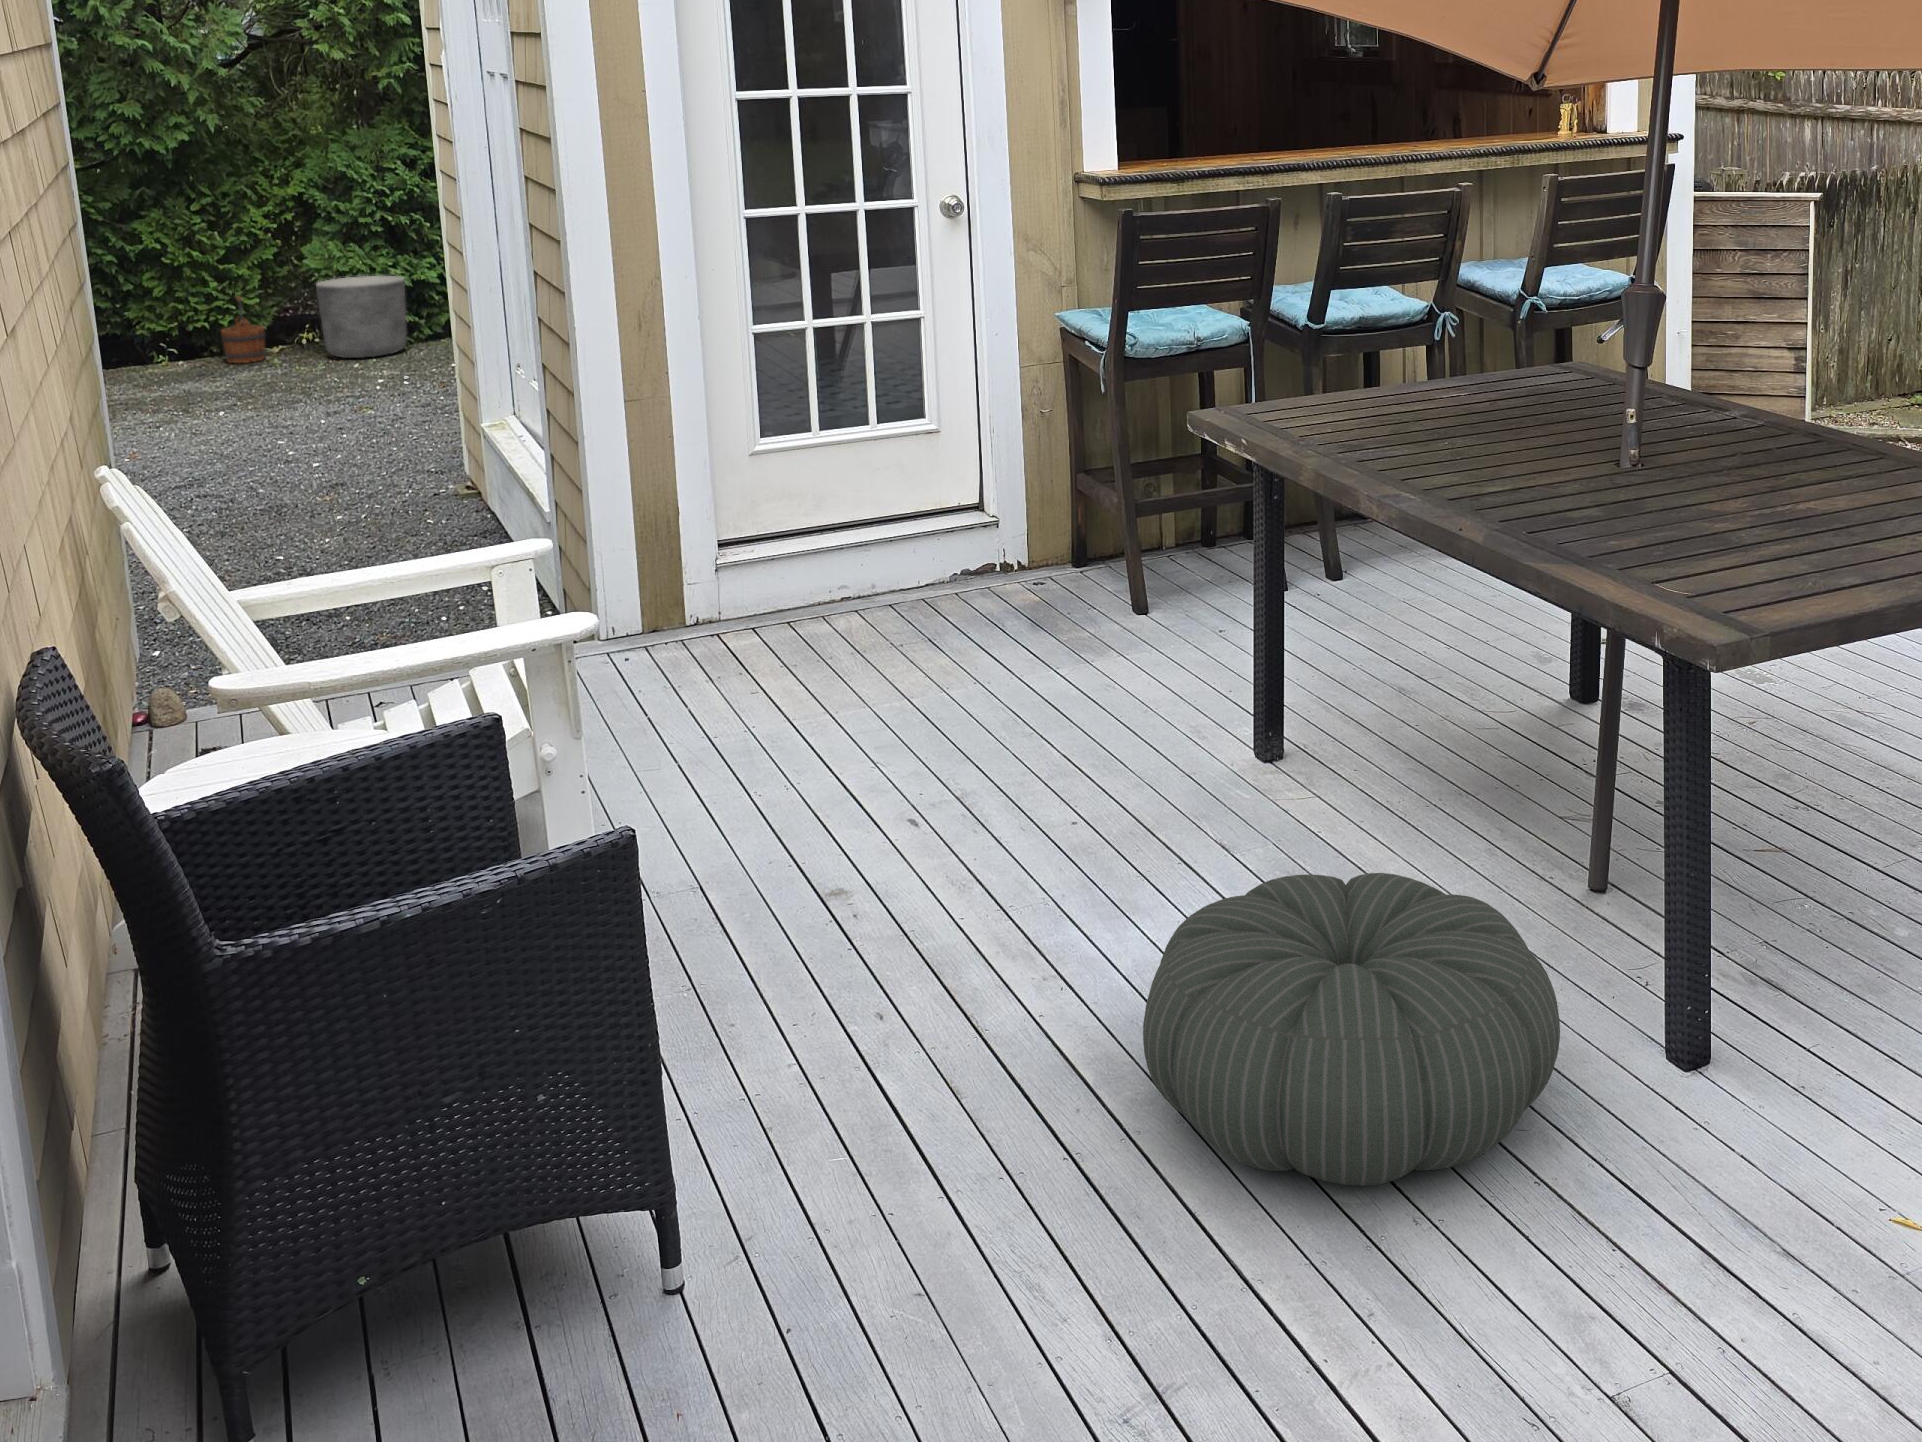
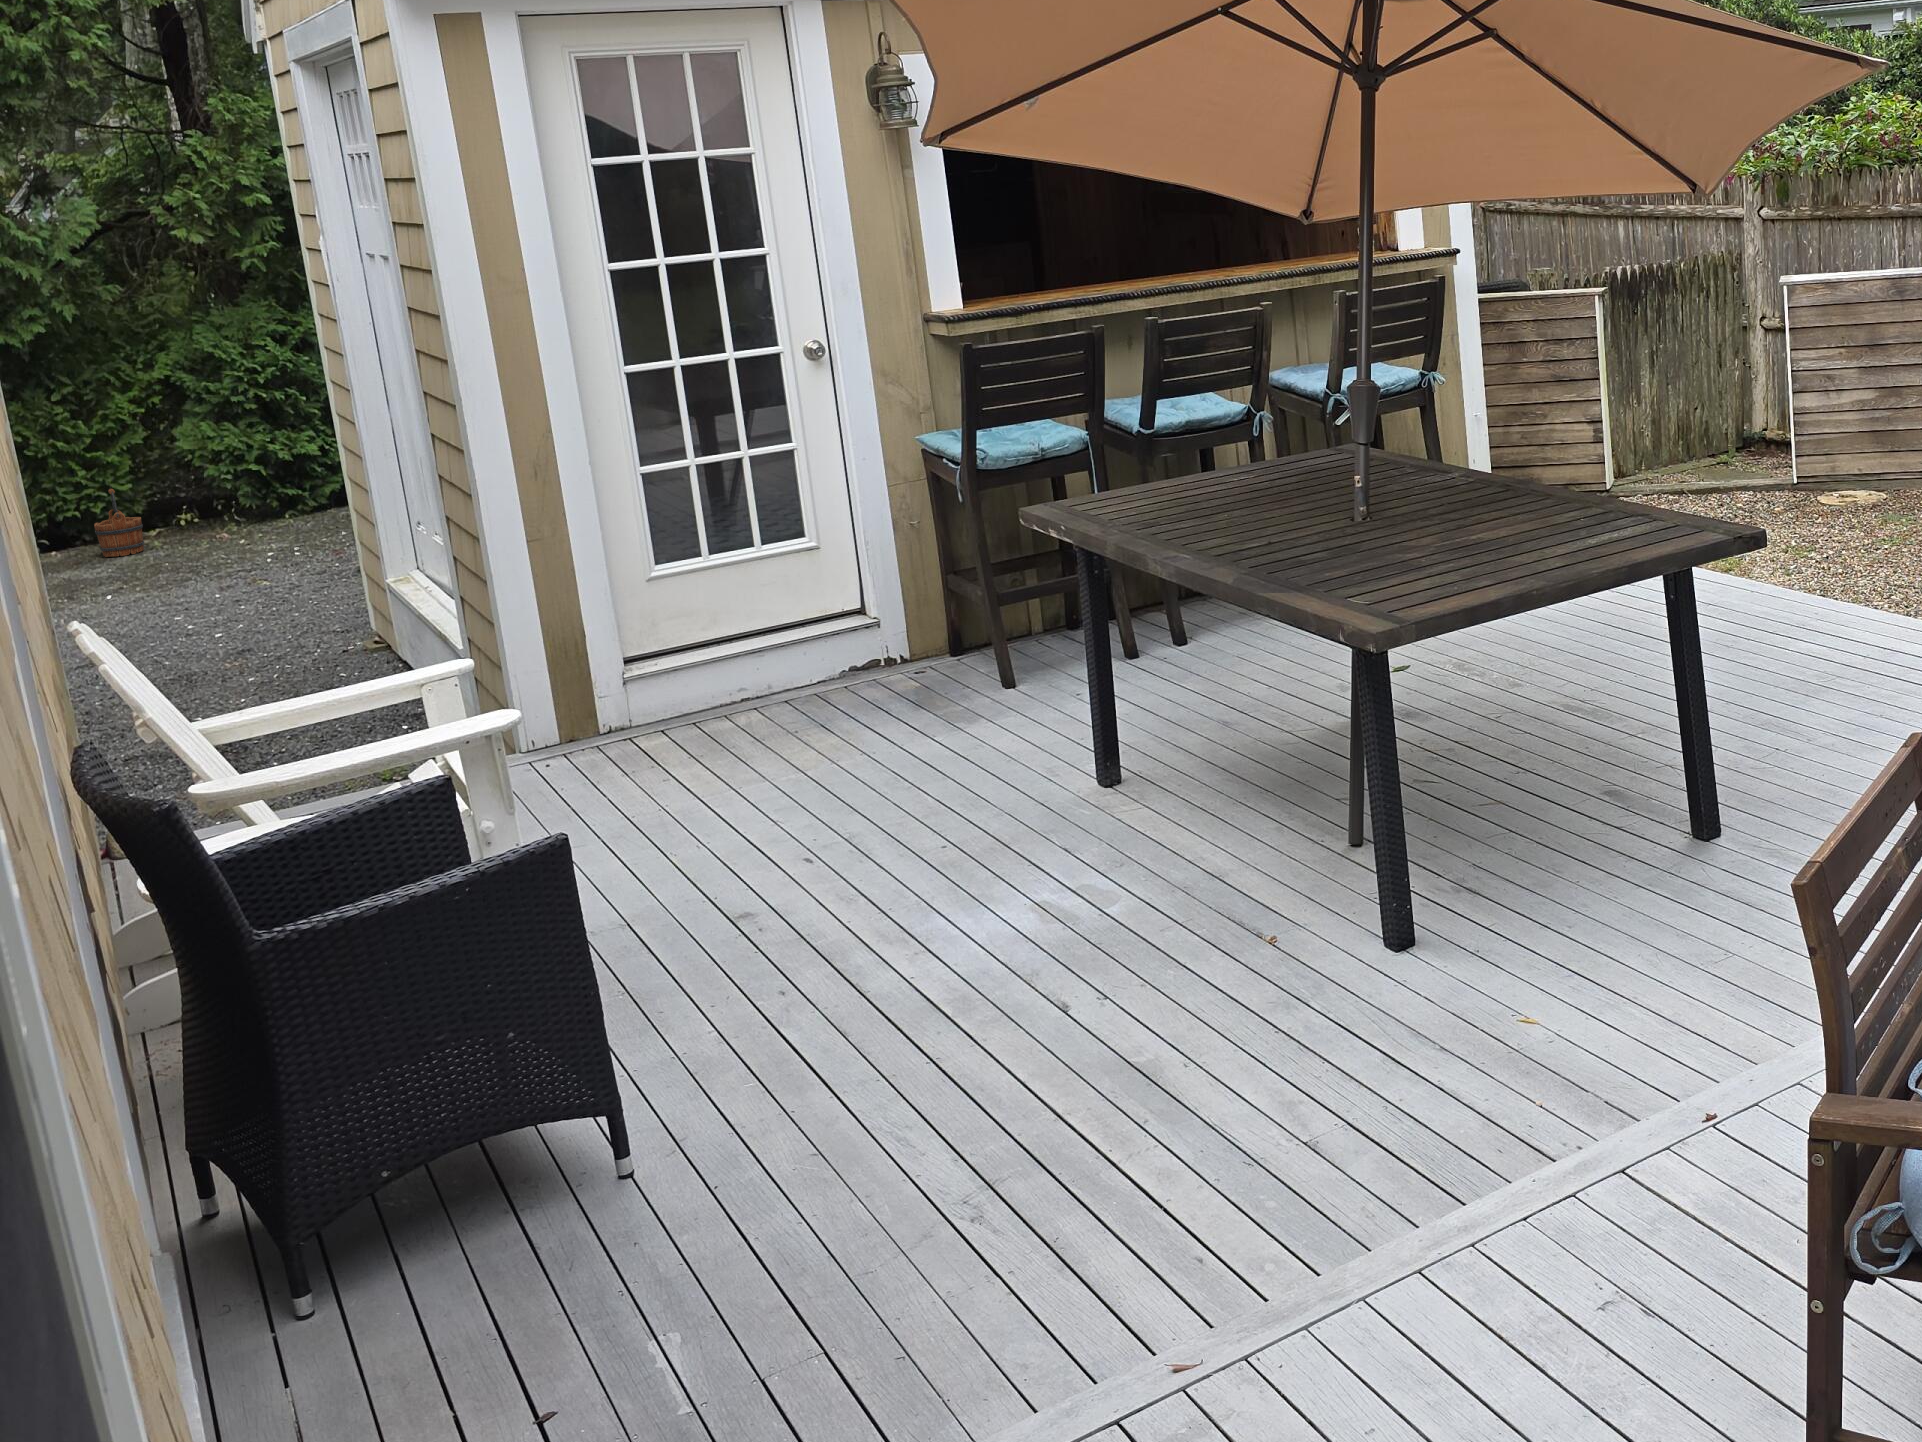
planter: present [316,276,407,358] -> none [194,457,295,542]
pouf: present [1143,873,1560,1186] -> none [952,819,1253,1016]

